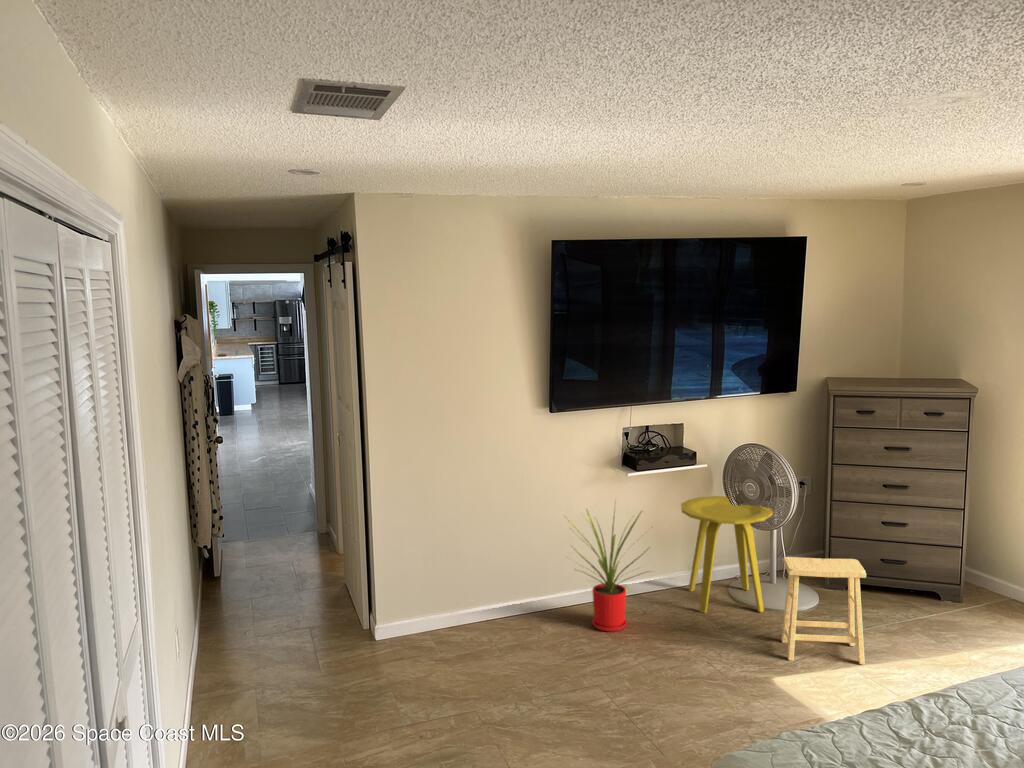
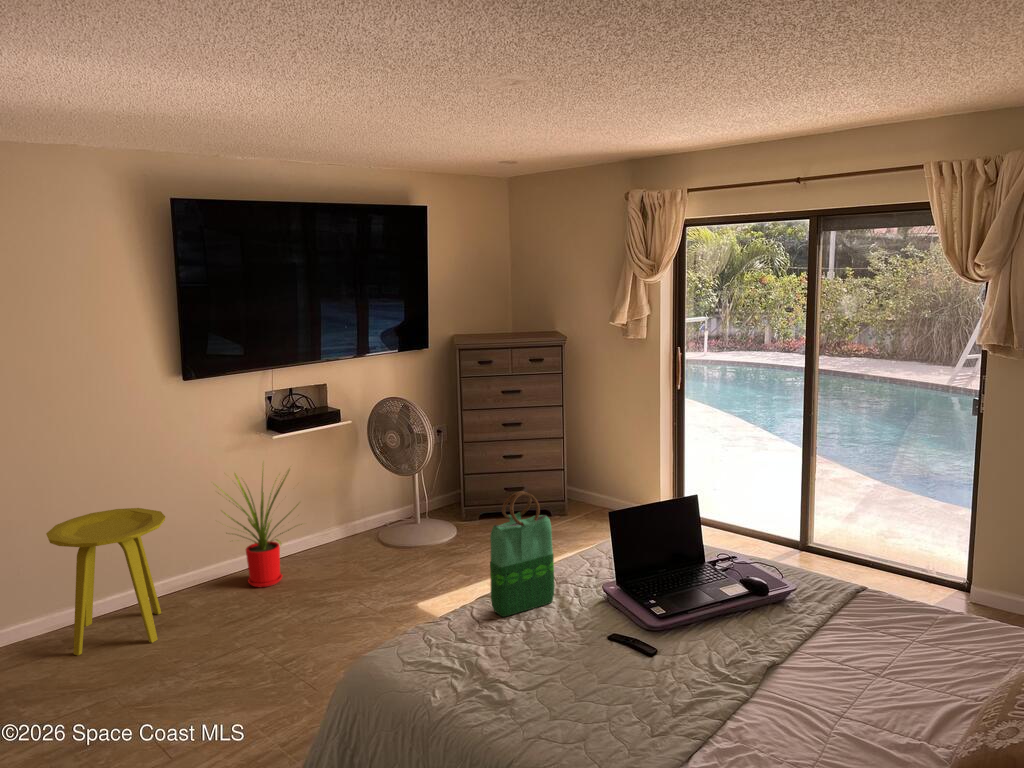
side table: present [681,496,773,613] -> present [46,508,165,656]
footstool: present [781,557,866,664] -> none [421,488,492,584]
tote bag: none [887,597,974,745] -> present [490,491,555,617]

